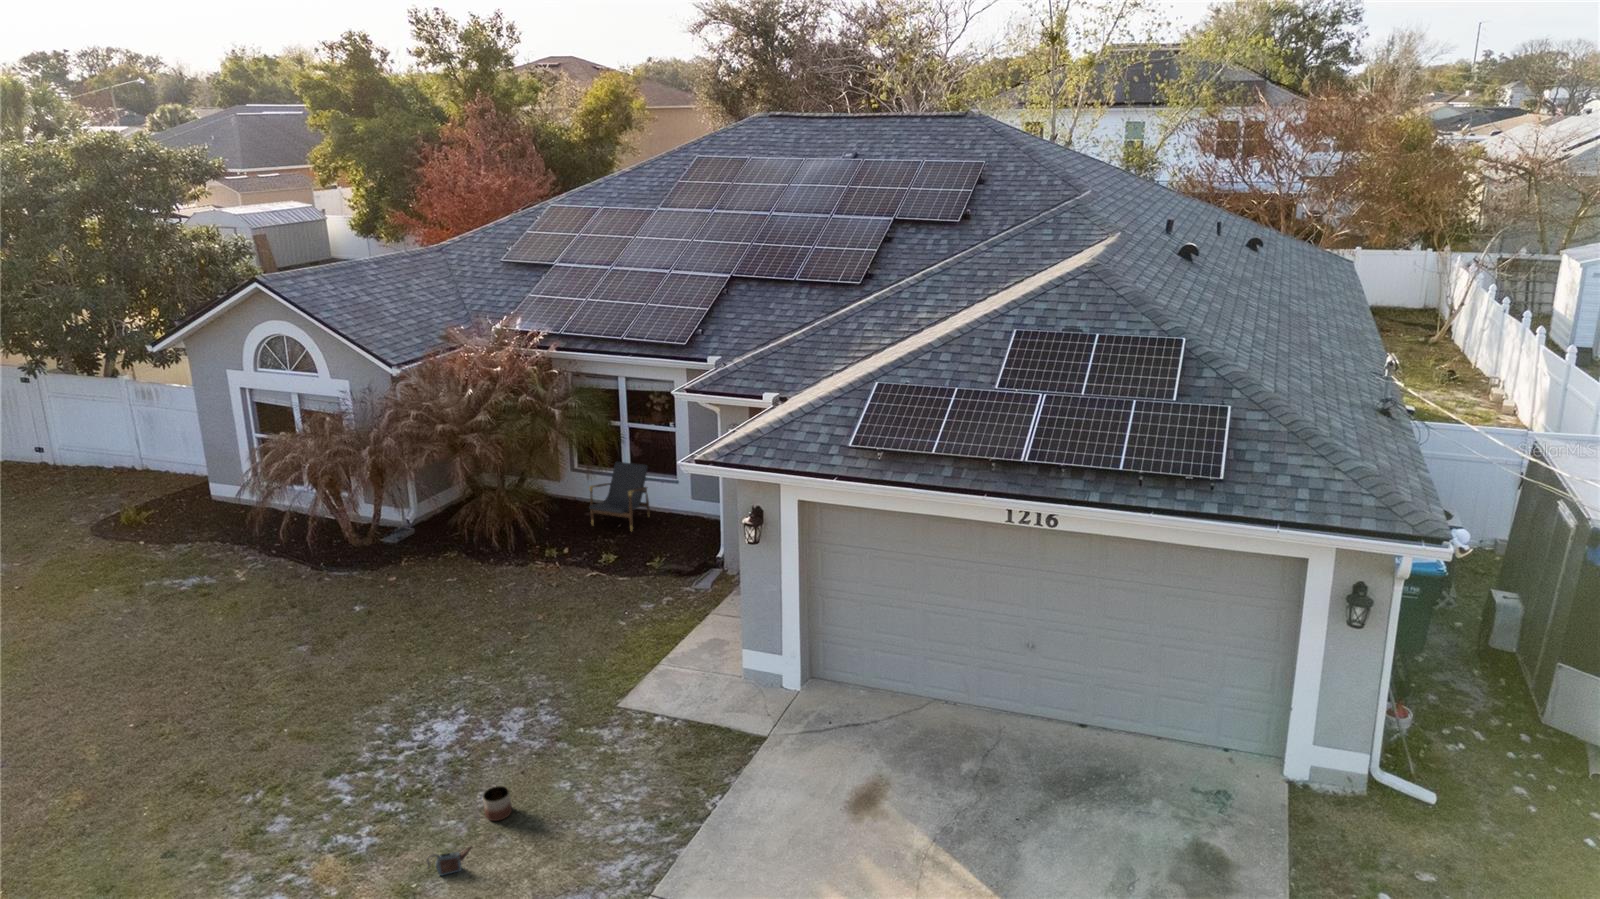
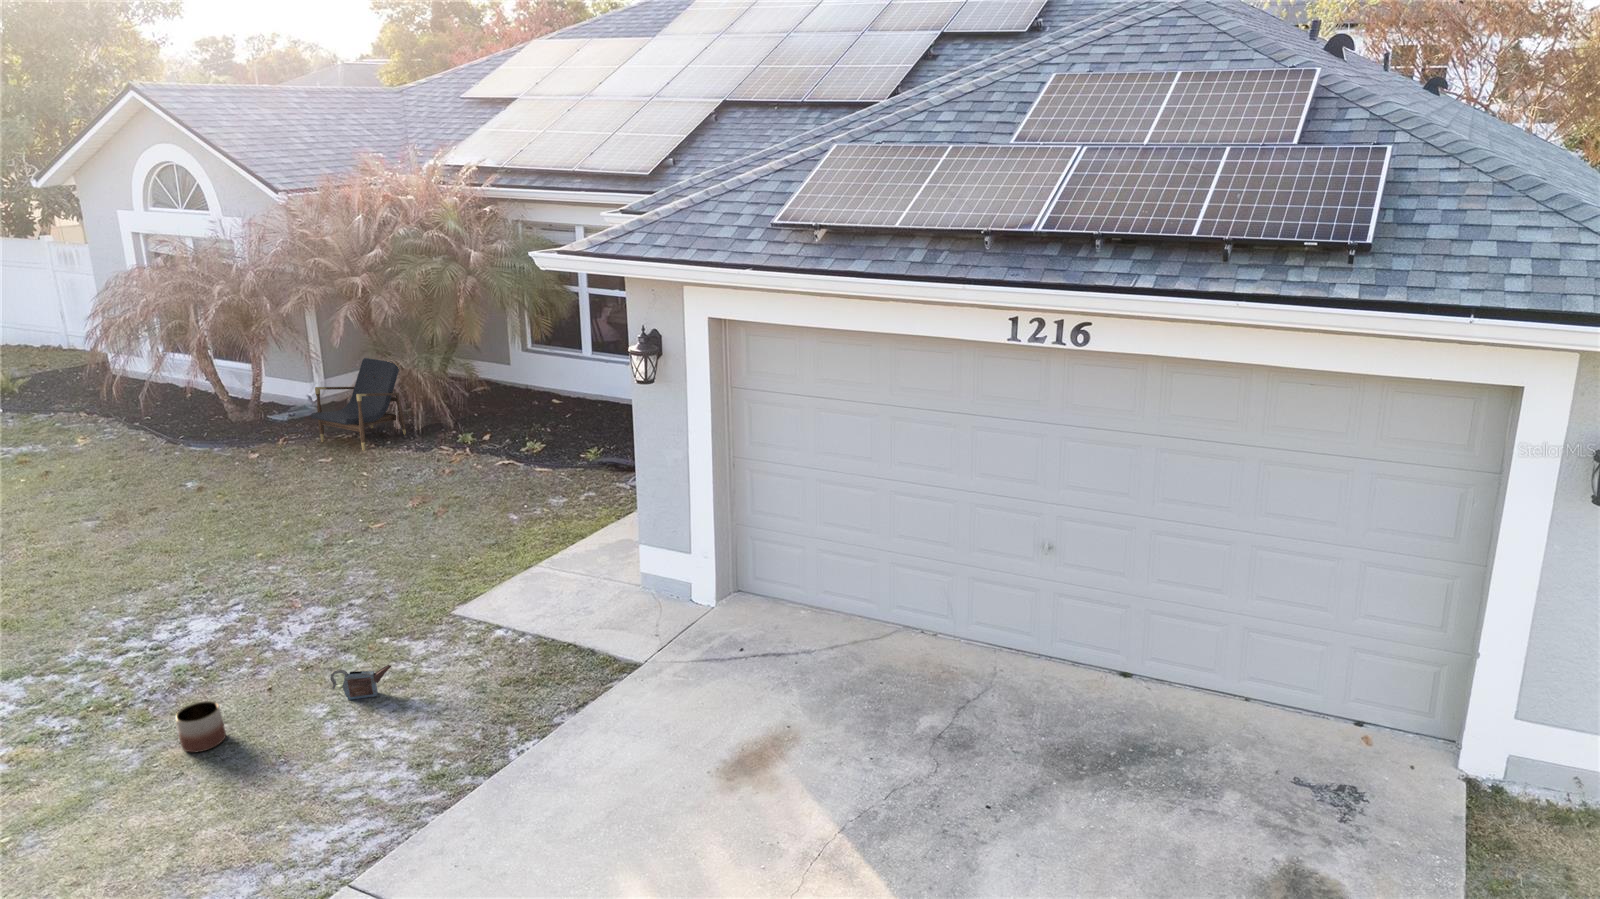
lounge chair: present [589,462,650,531] -> present [311,358,406,451]
watering can: present [426,846,472,876] -> present [330,665,391,700]

